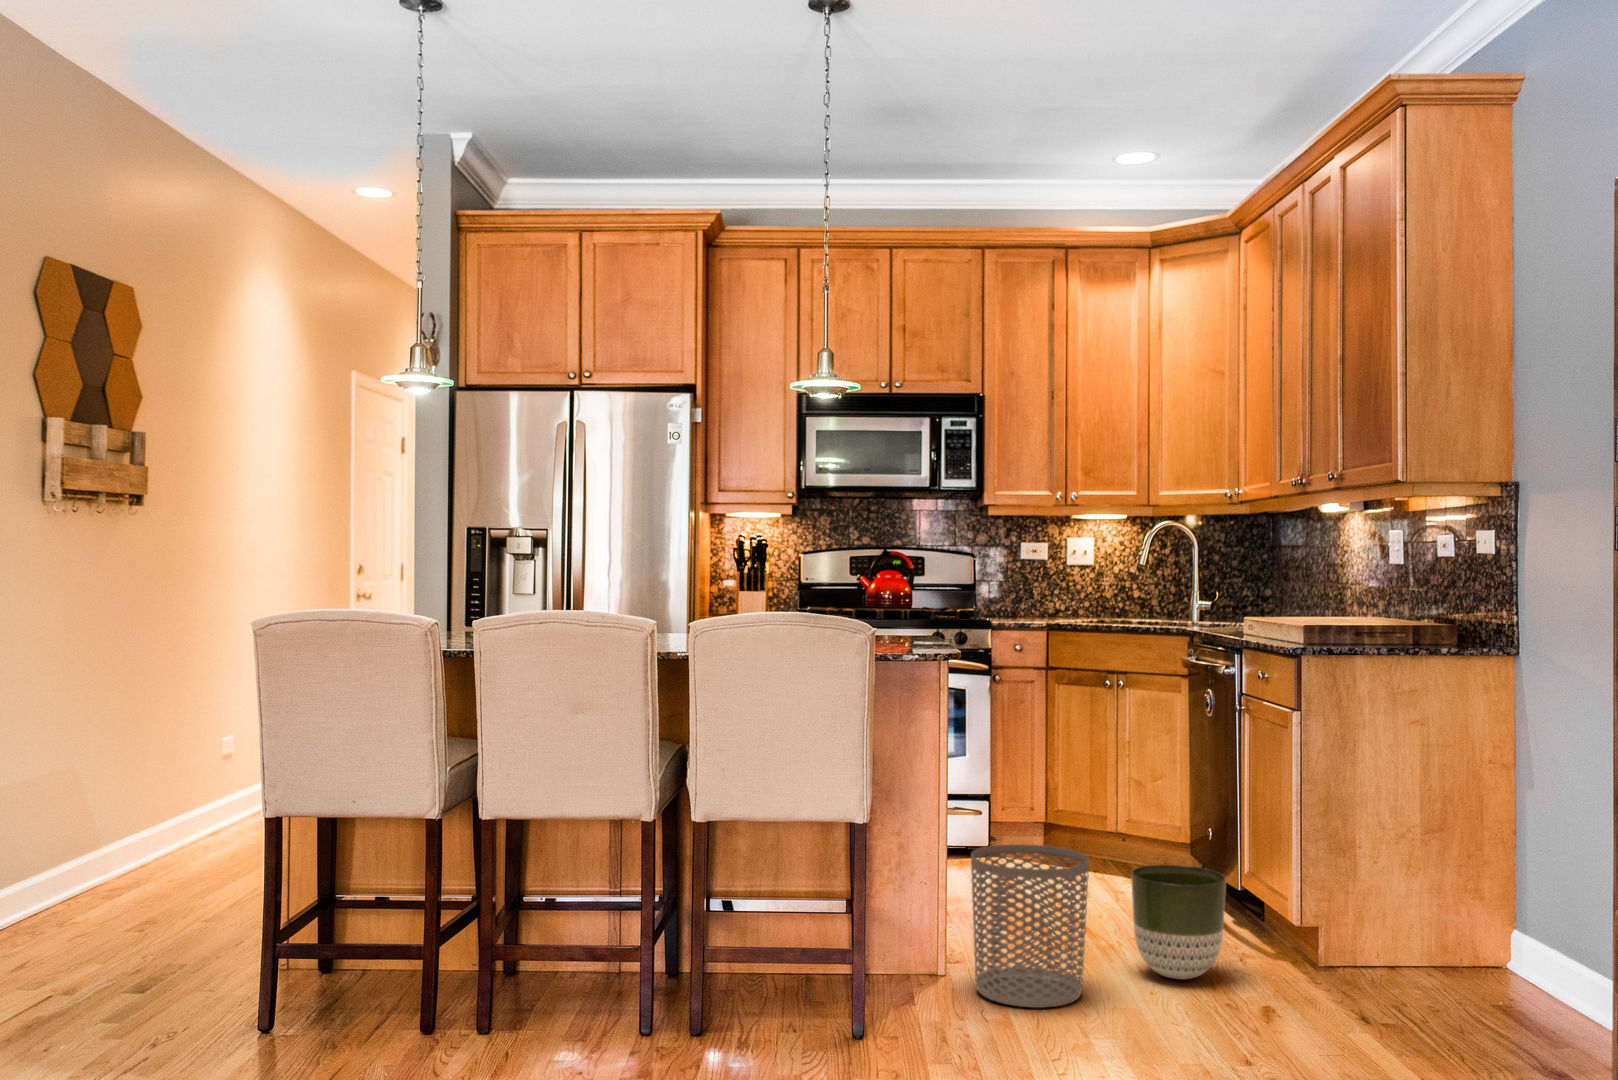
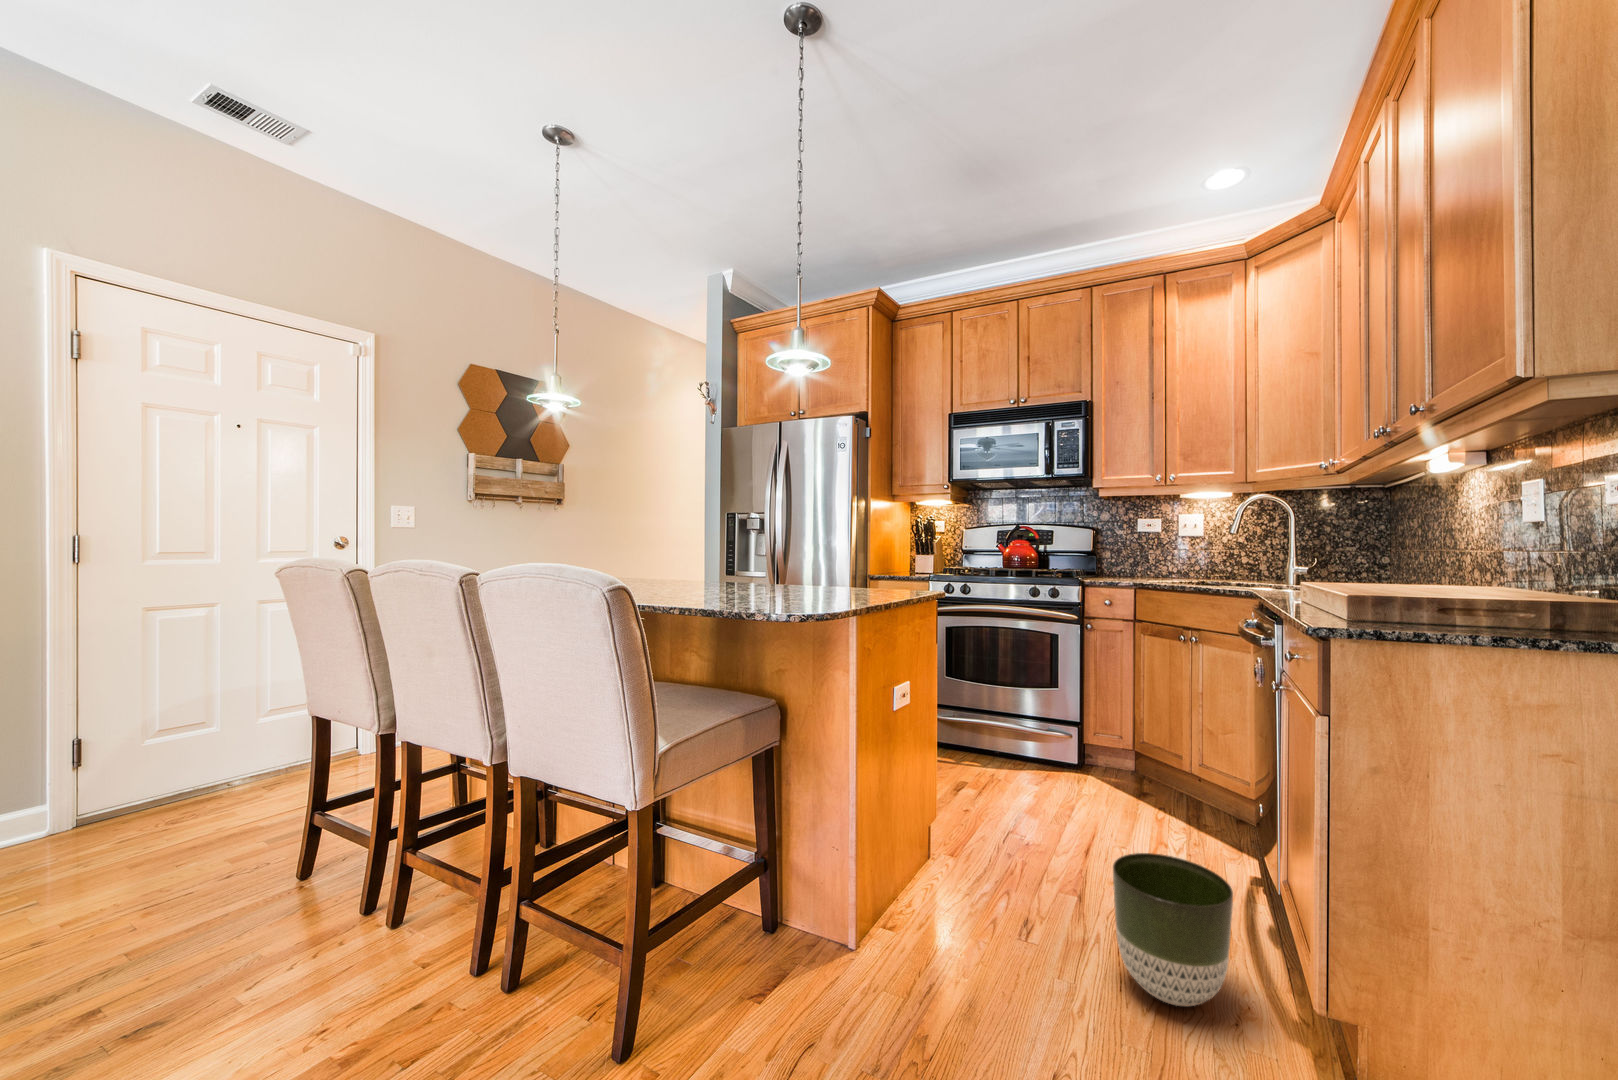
waste bin: present [971,844,1089,1008] -> none [913,807,1040,1012]

